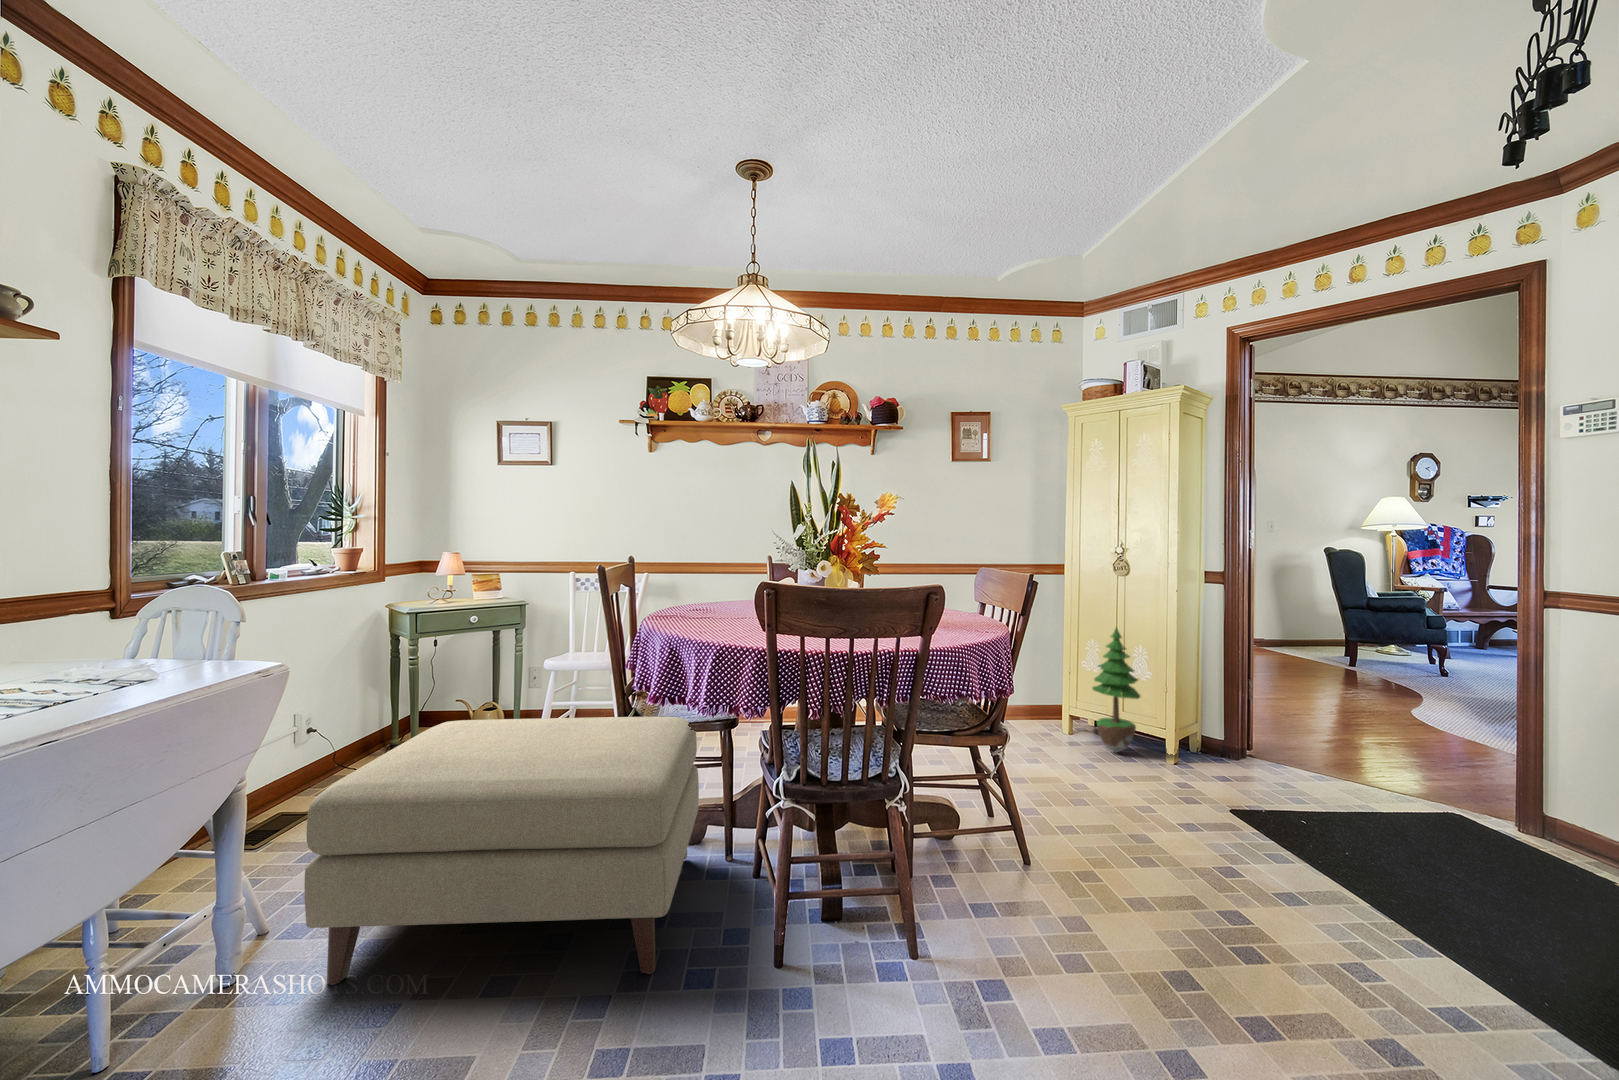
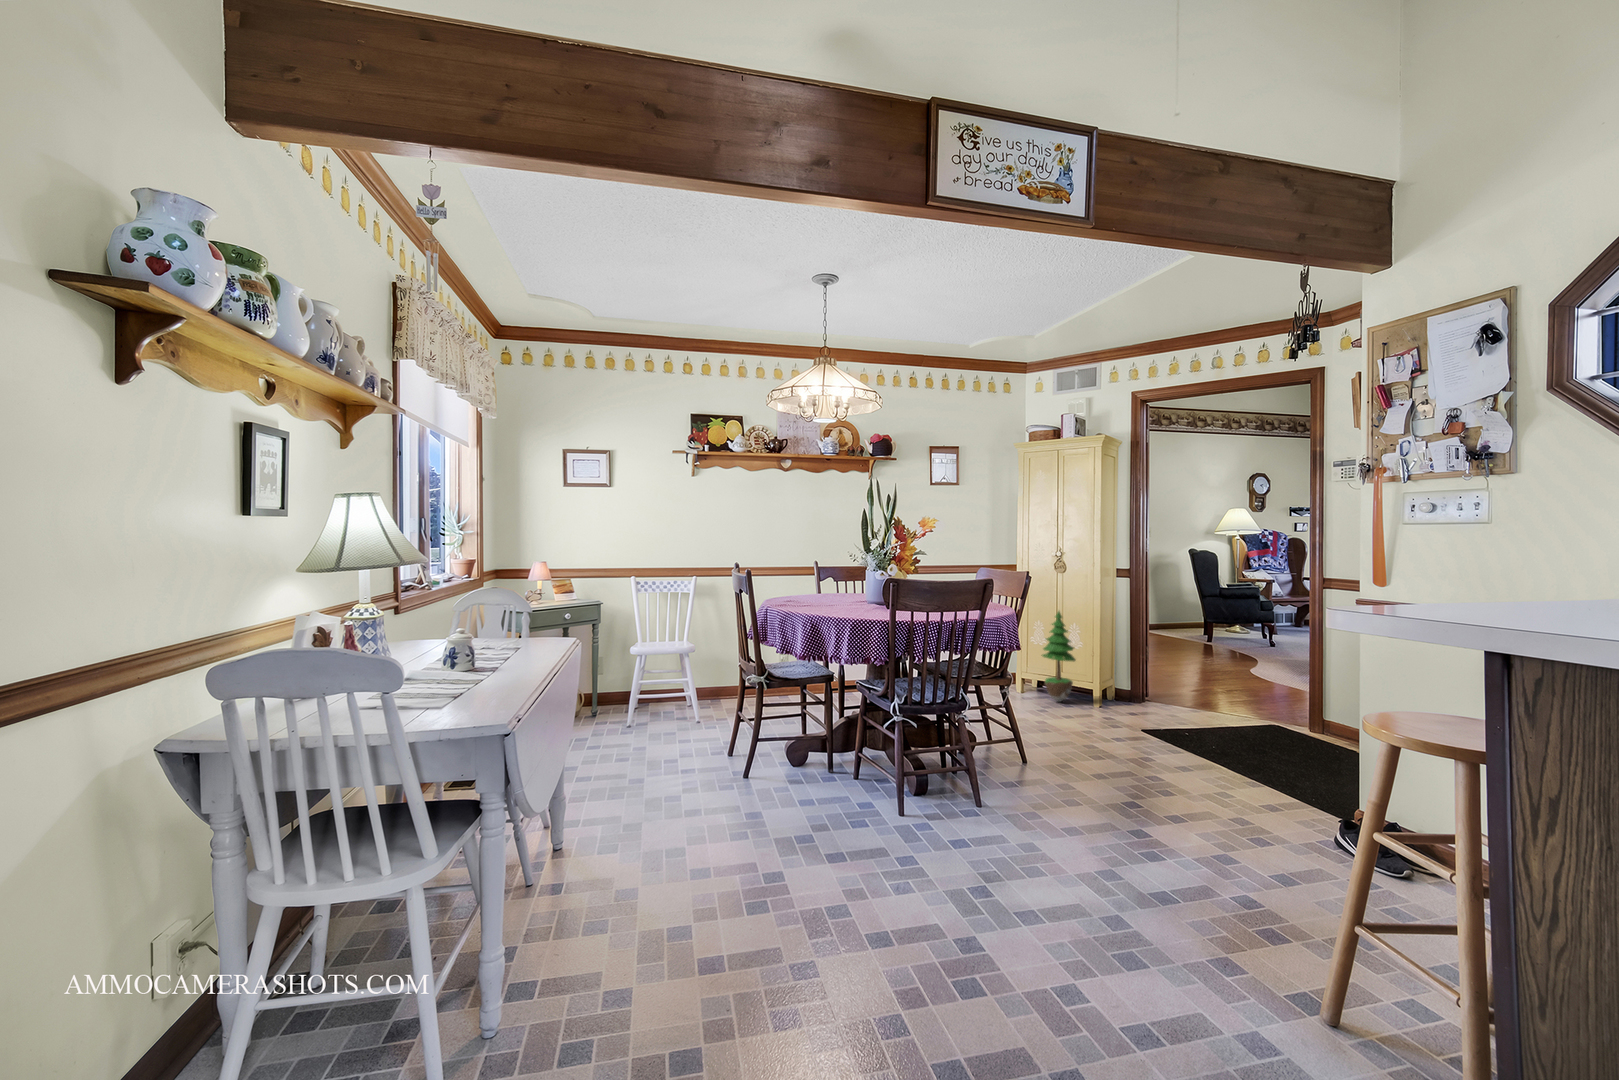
ottoman: present [305,717,699,985] -> none [609,675,837,846]

